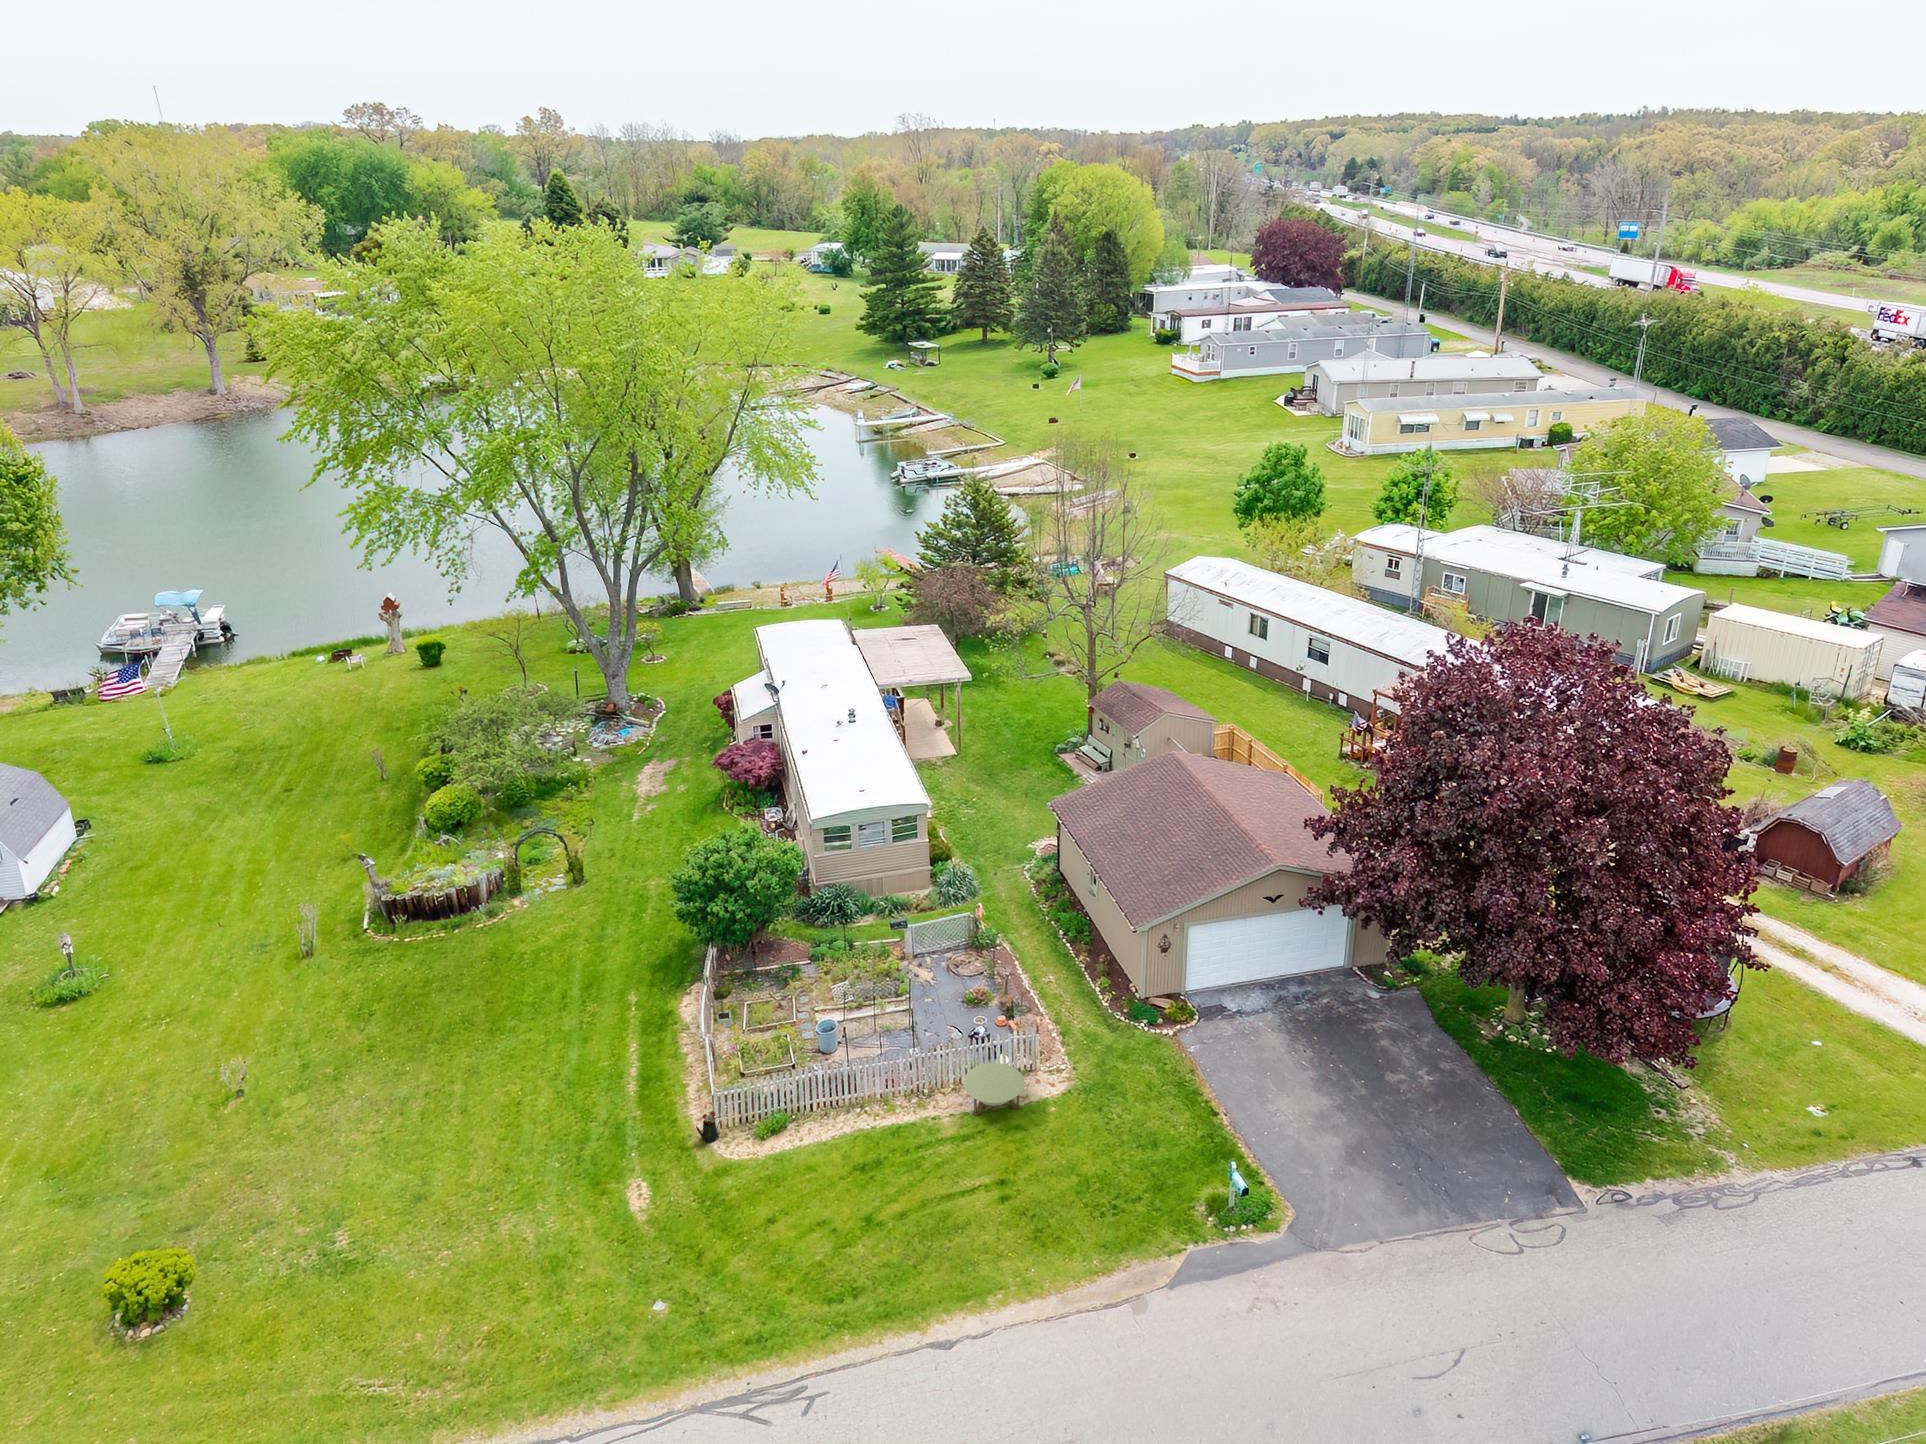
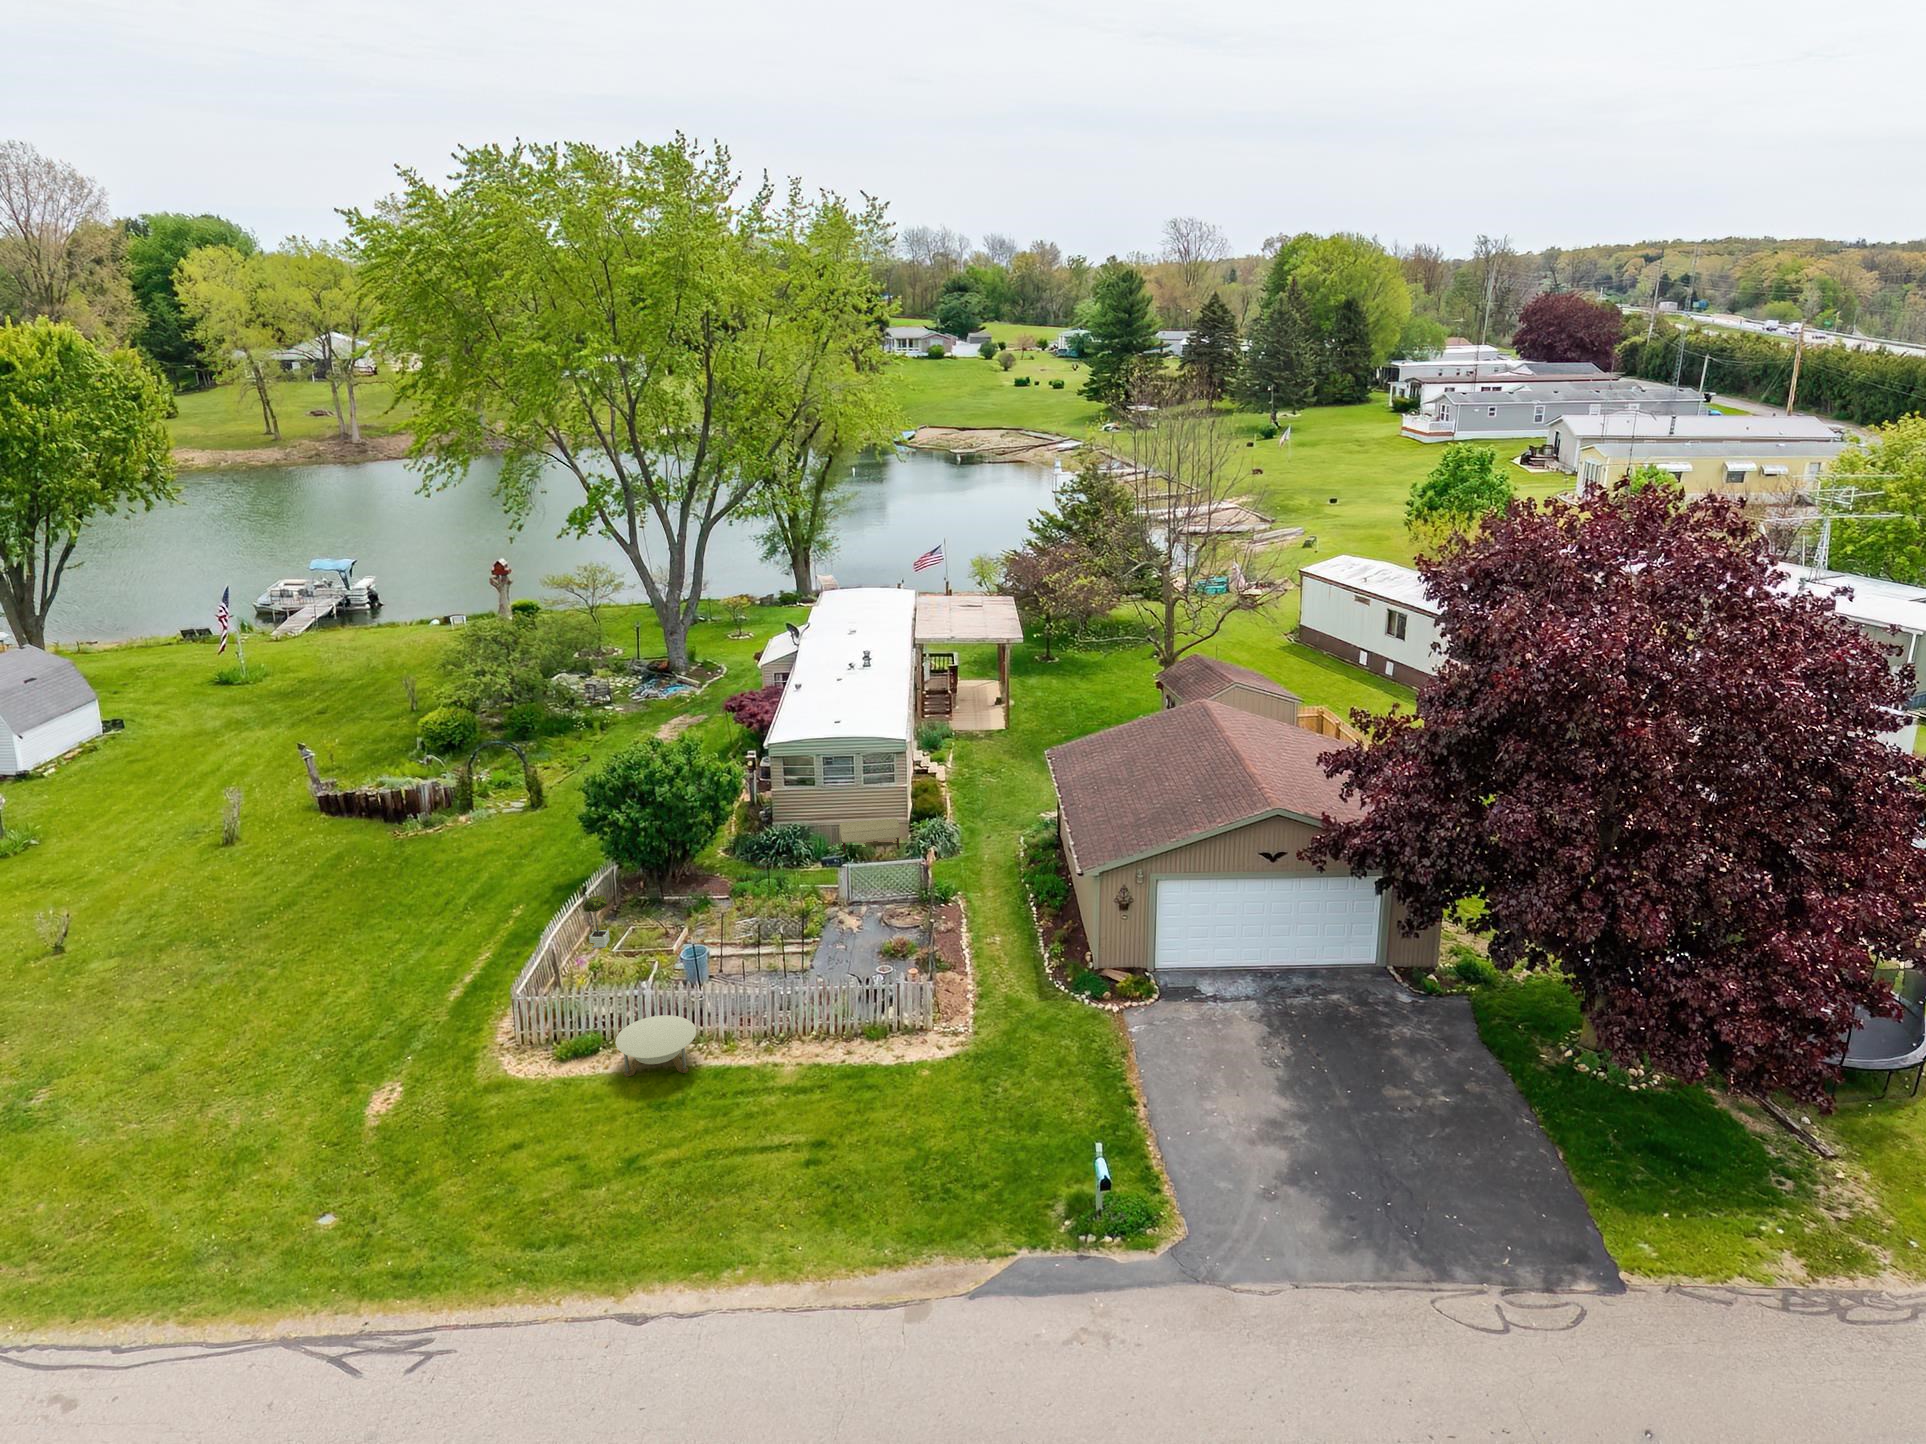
bench: none [878,870,930,906] -> present [840,818,900,854]
round table: present [963,1063,1025,1116] -> present [615,1015,696,1077]
watering can: present [696,1111,720,1143] -> none [490,1017,524,1056]

